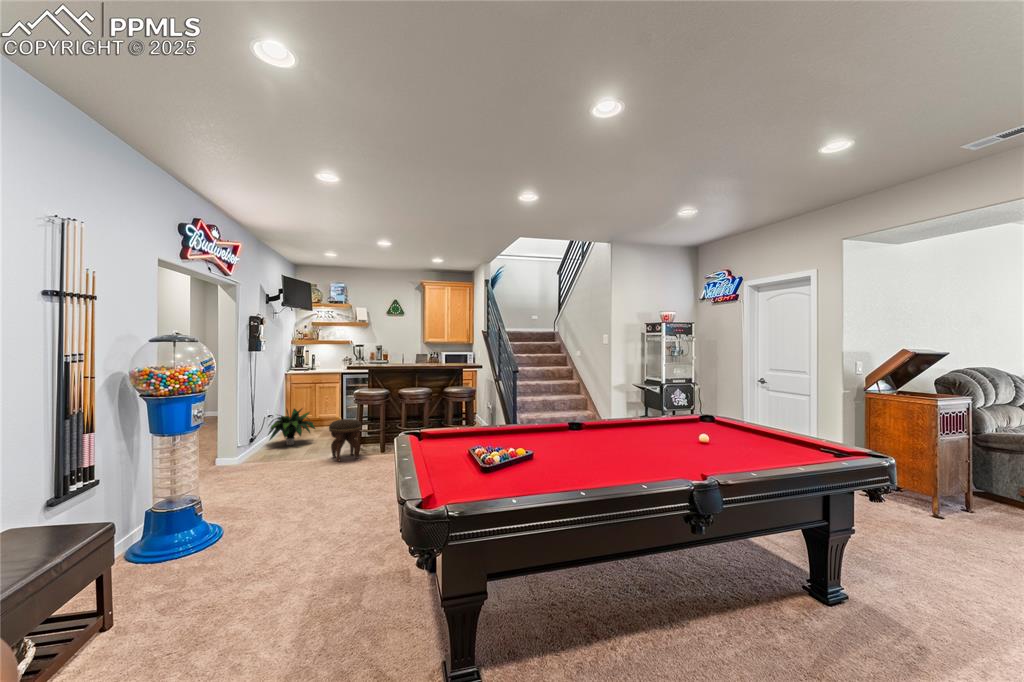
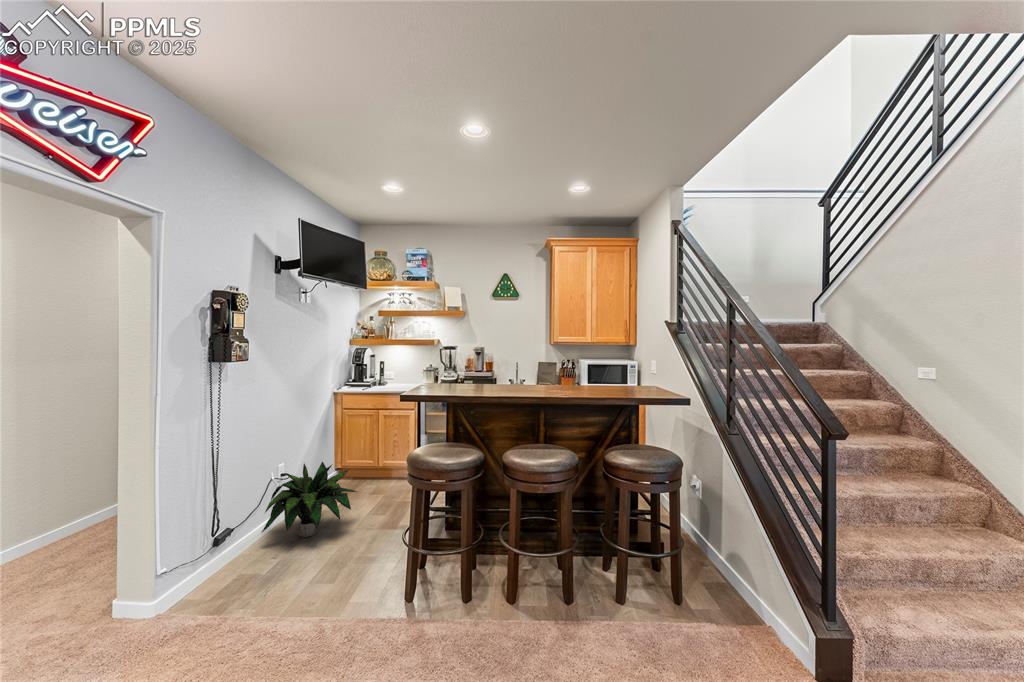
footstool: present [329,419,362,462] -> none [338,518,414,635]

